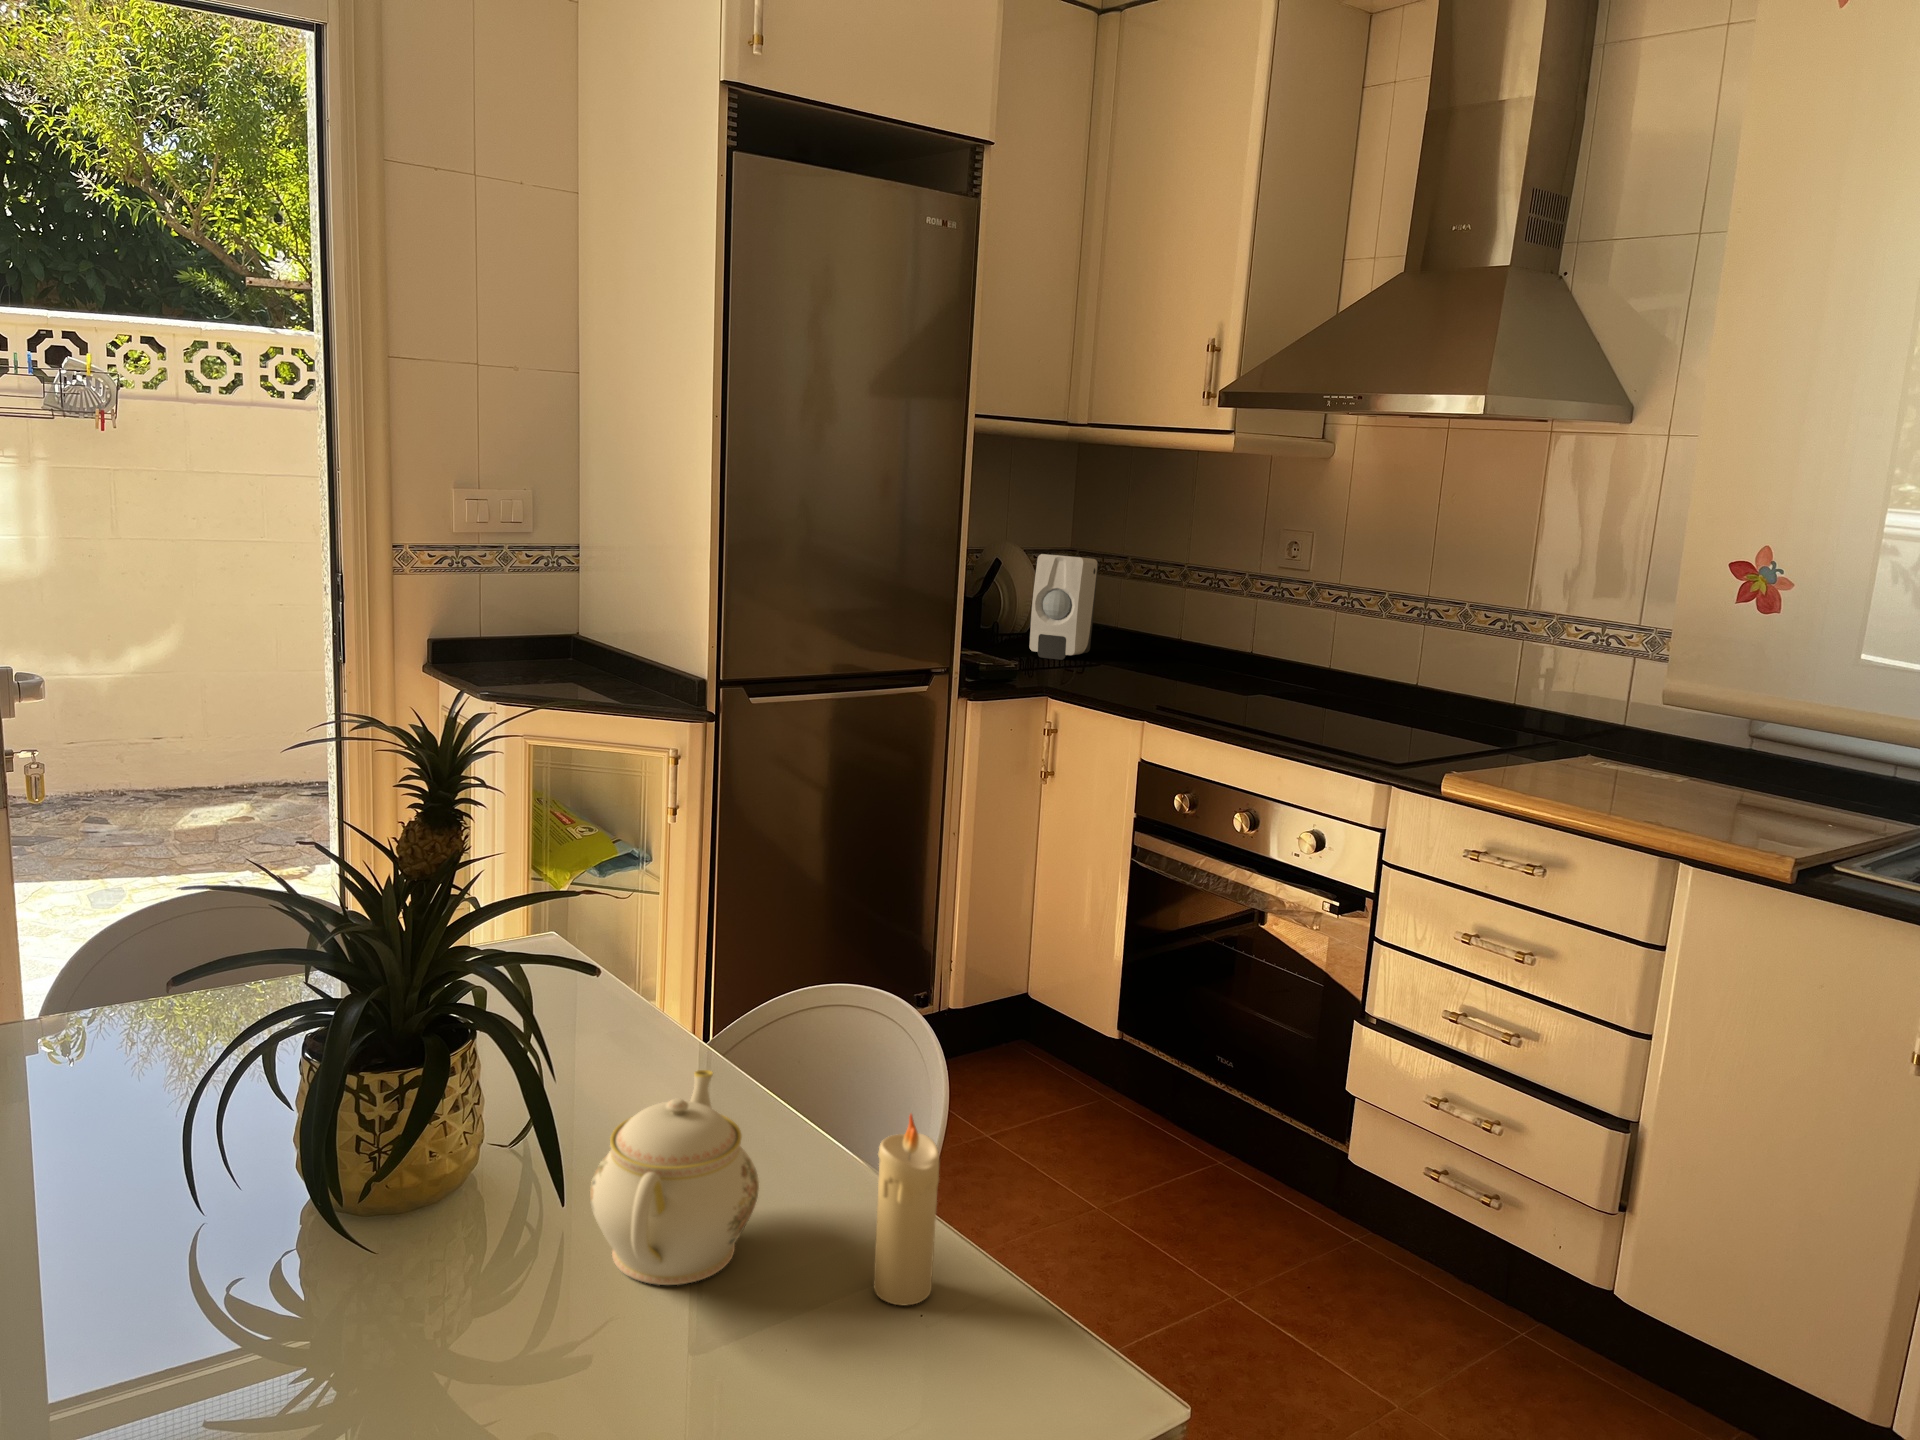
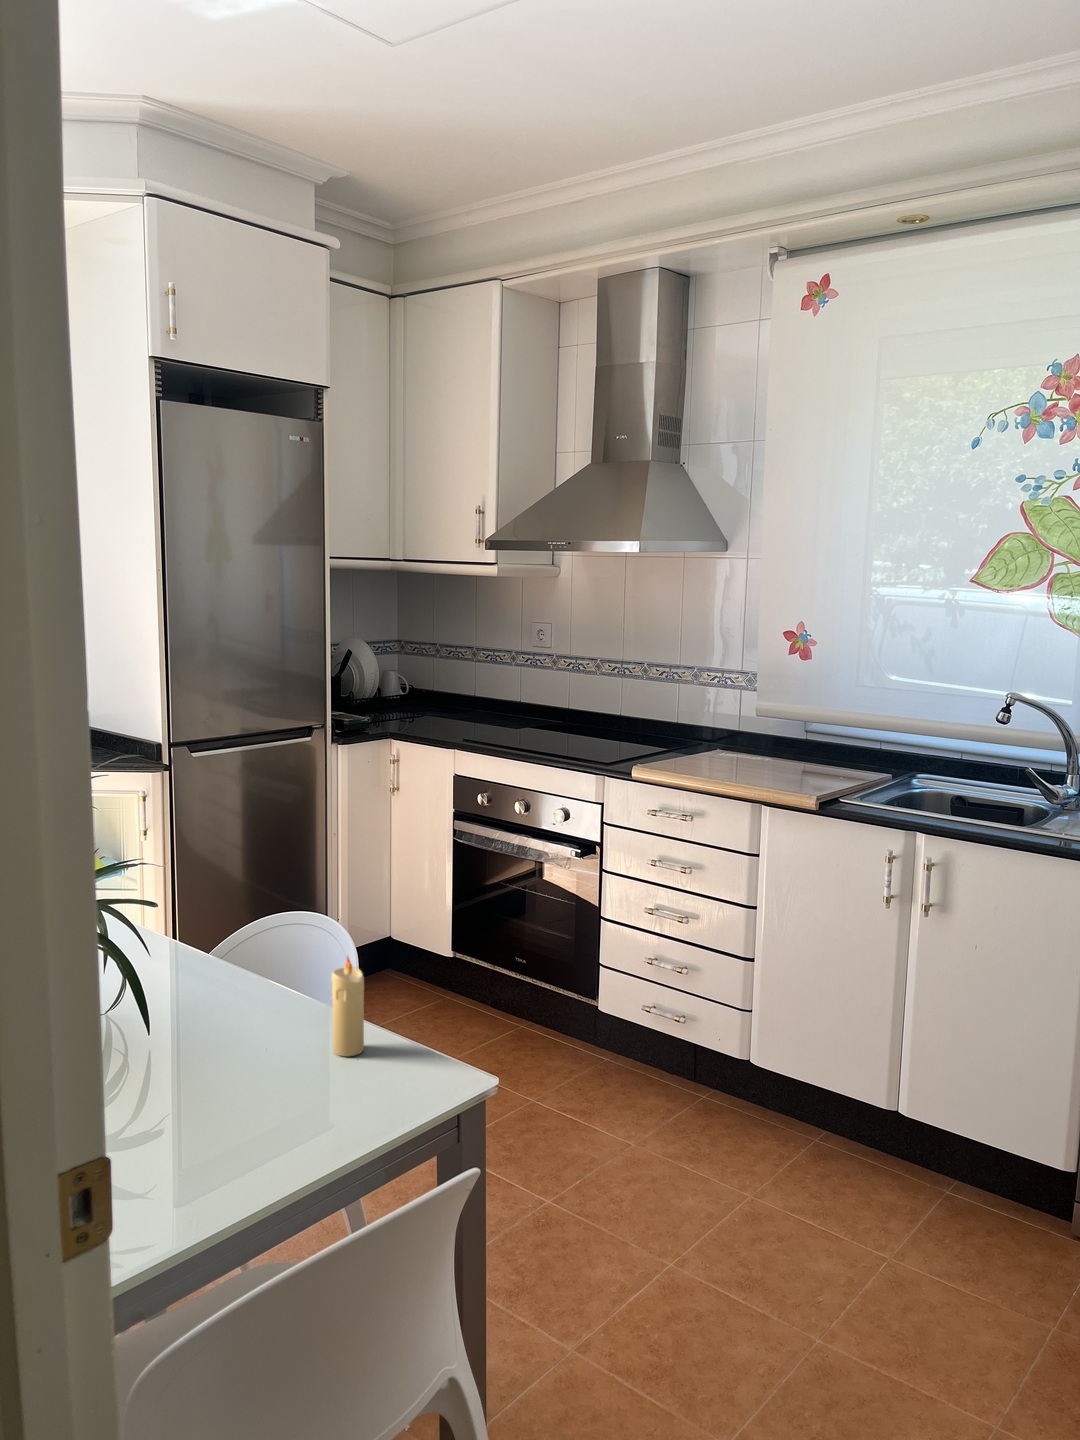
soap dispenser: present [1029,554,1098,660] -> none [375,645,417,714]
teapot: present [590,1070,759,1285] -> none [173,952,266,1062]

